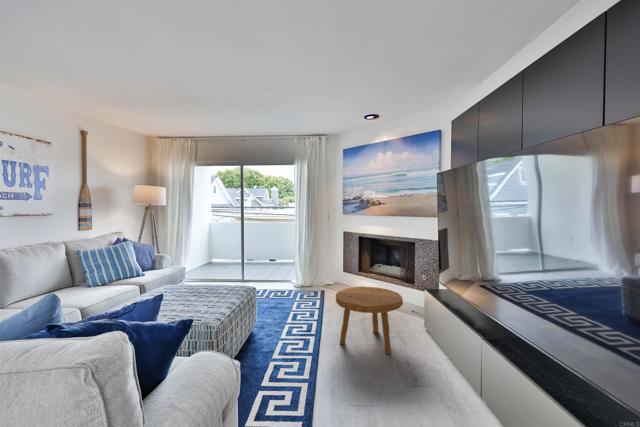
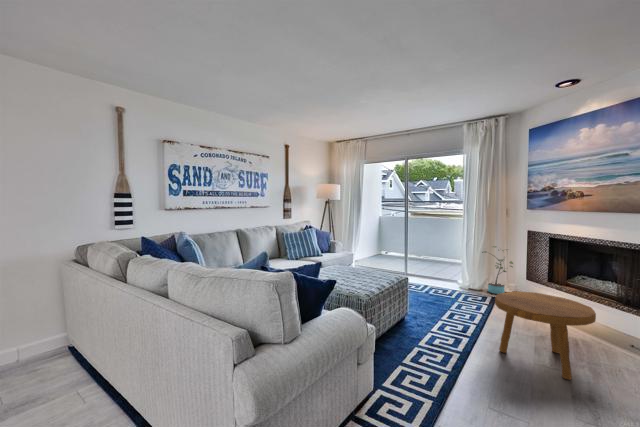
potted plant: none [311,246,335,288] -> present [482,246,513,294]

